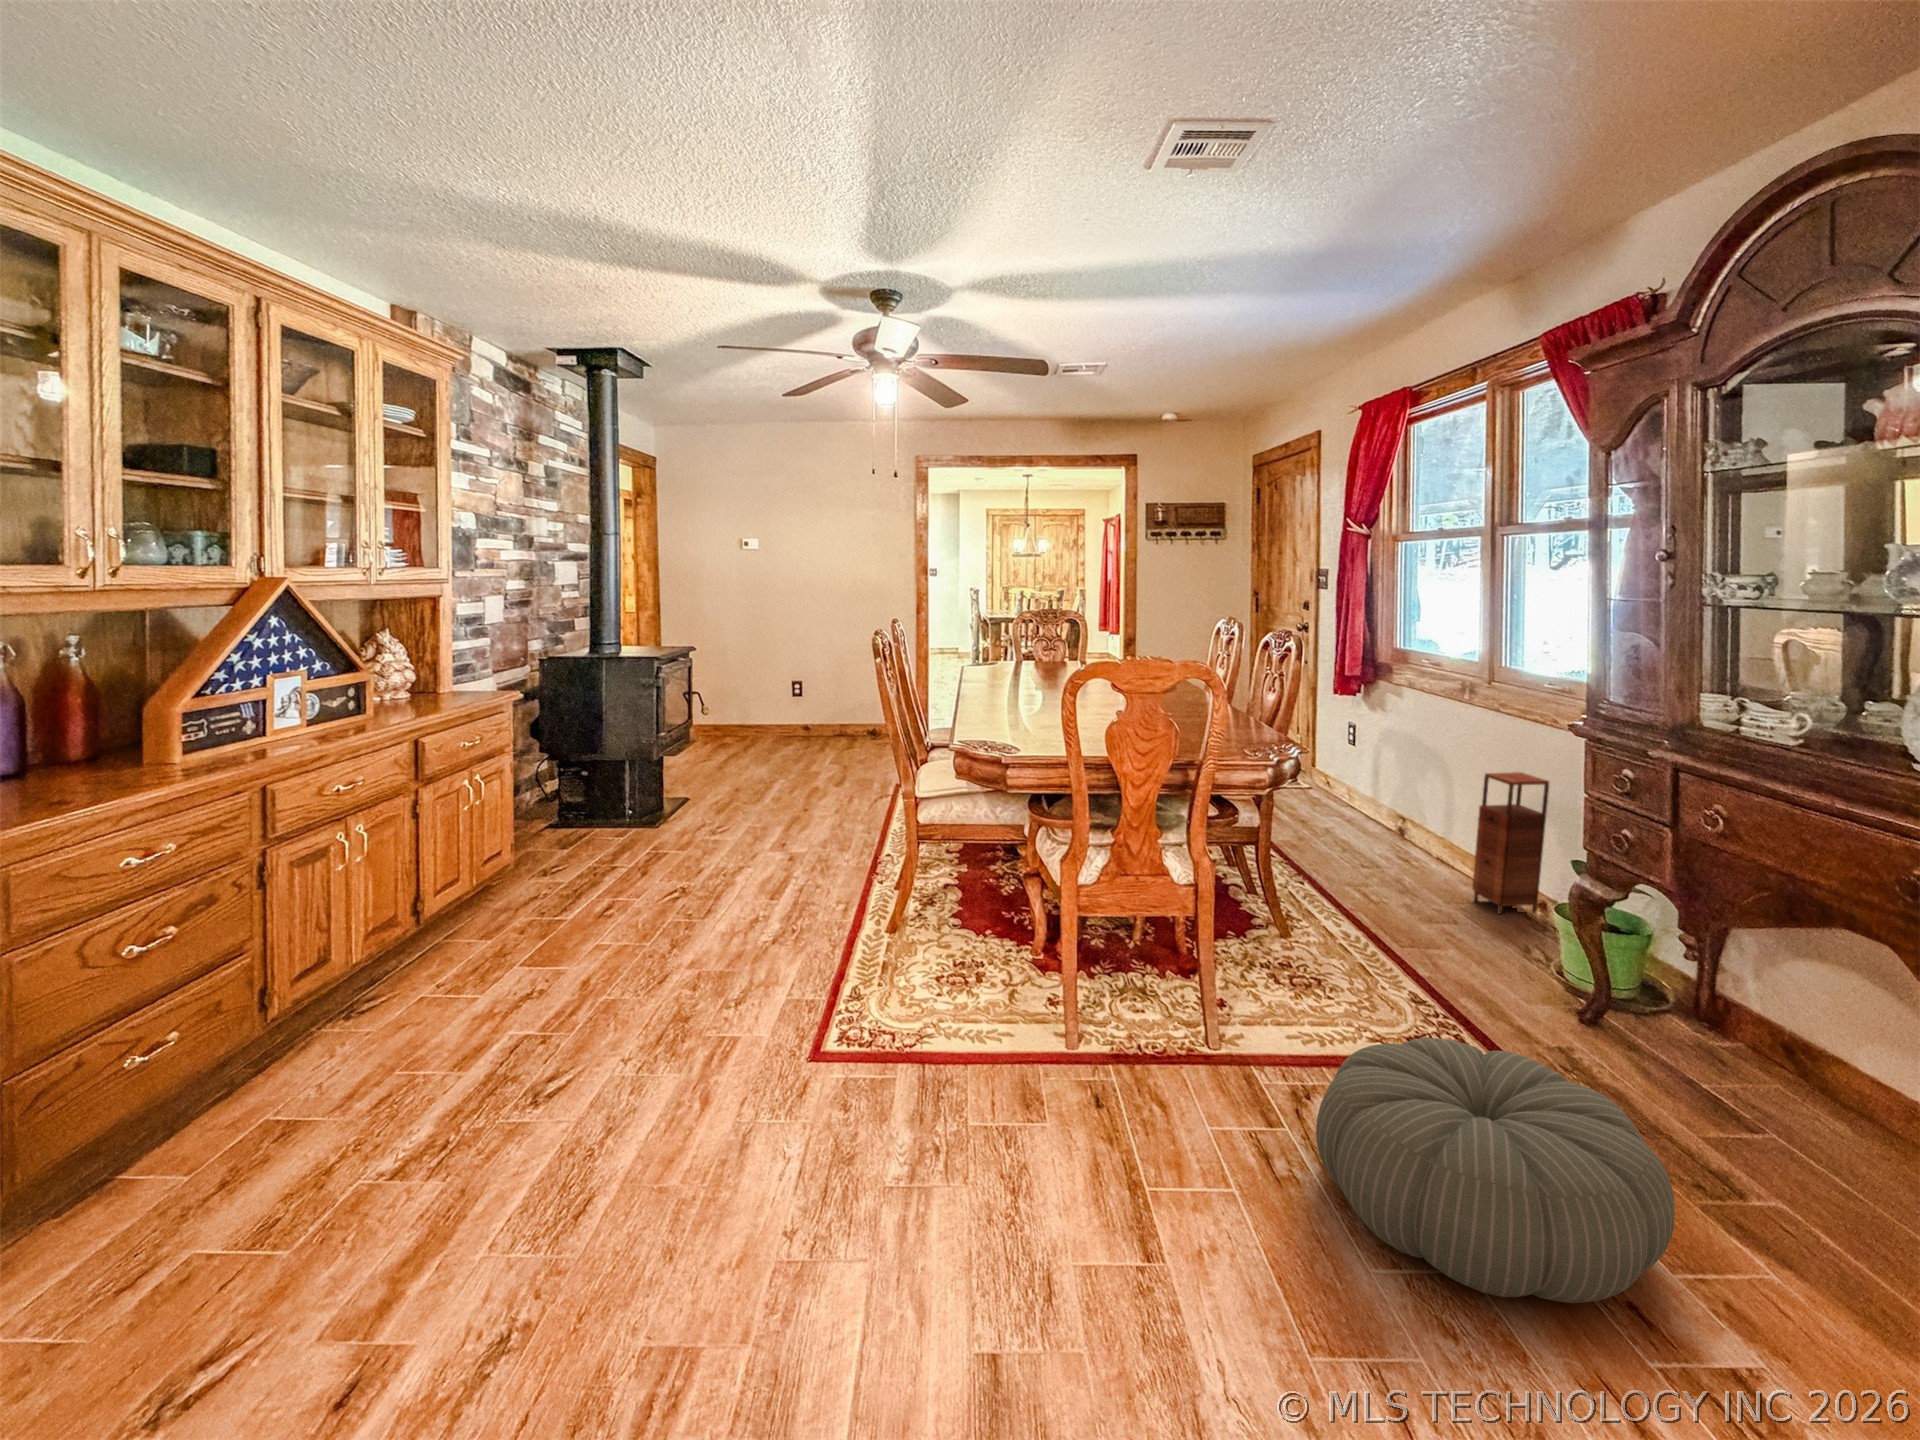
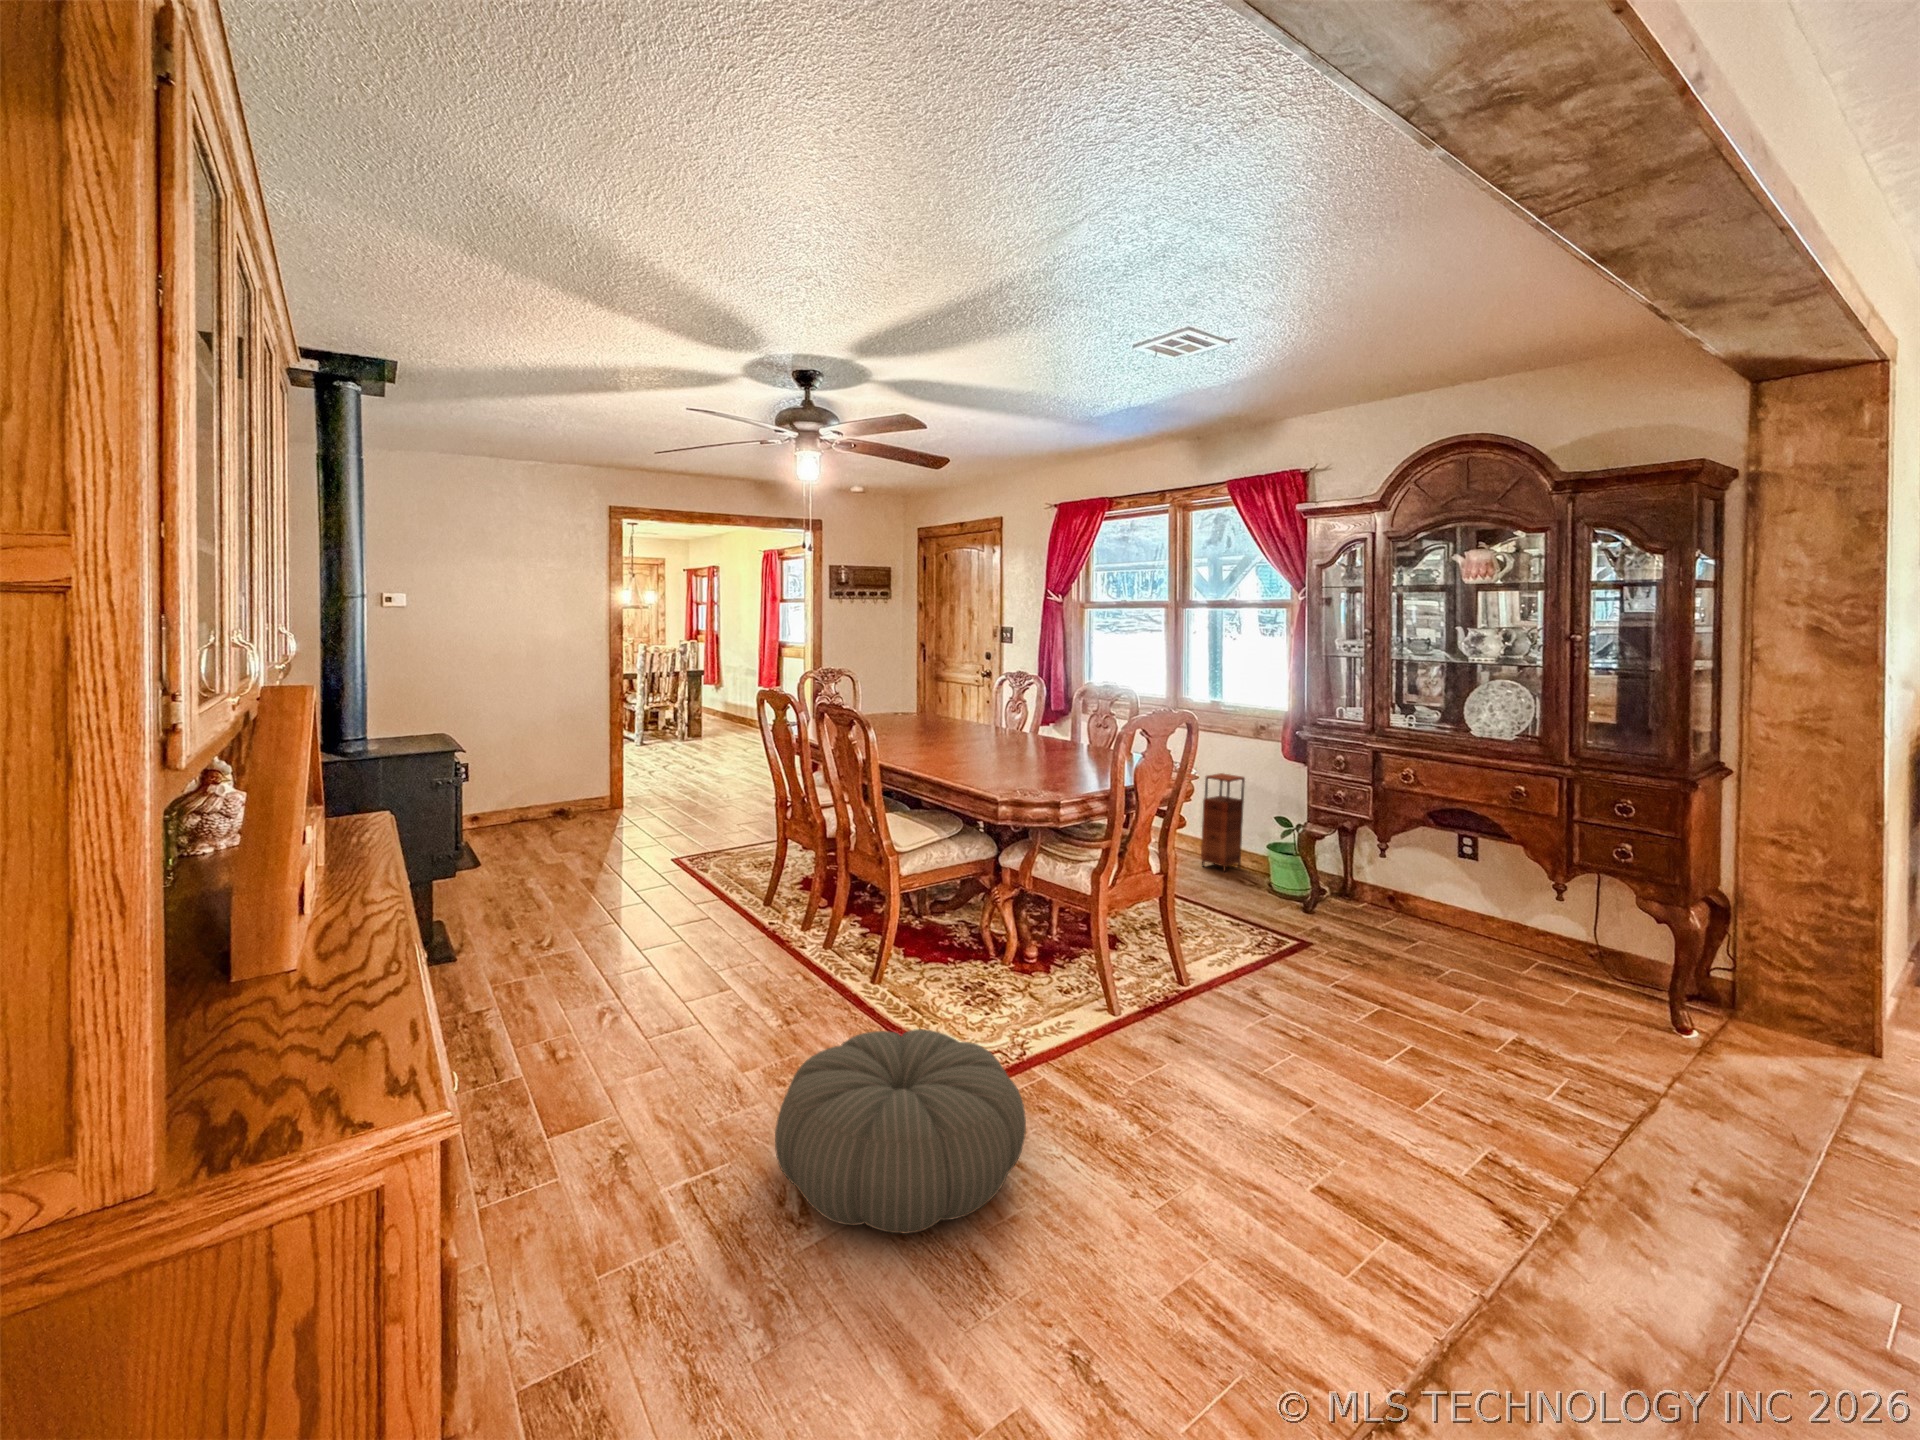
pouf: present [1316,1038,1675,1303] -> present [775,1029,1026,1234]

